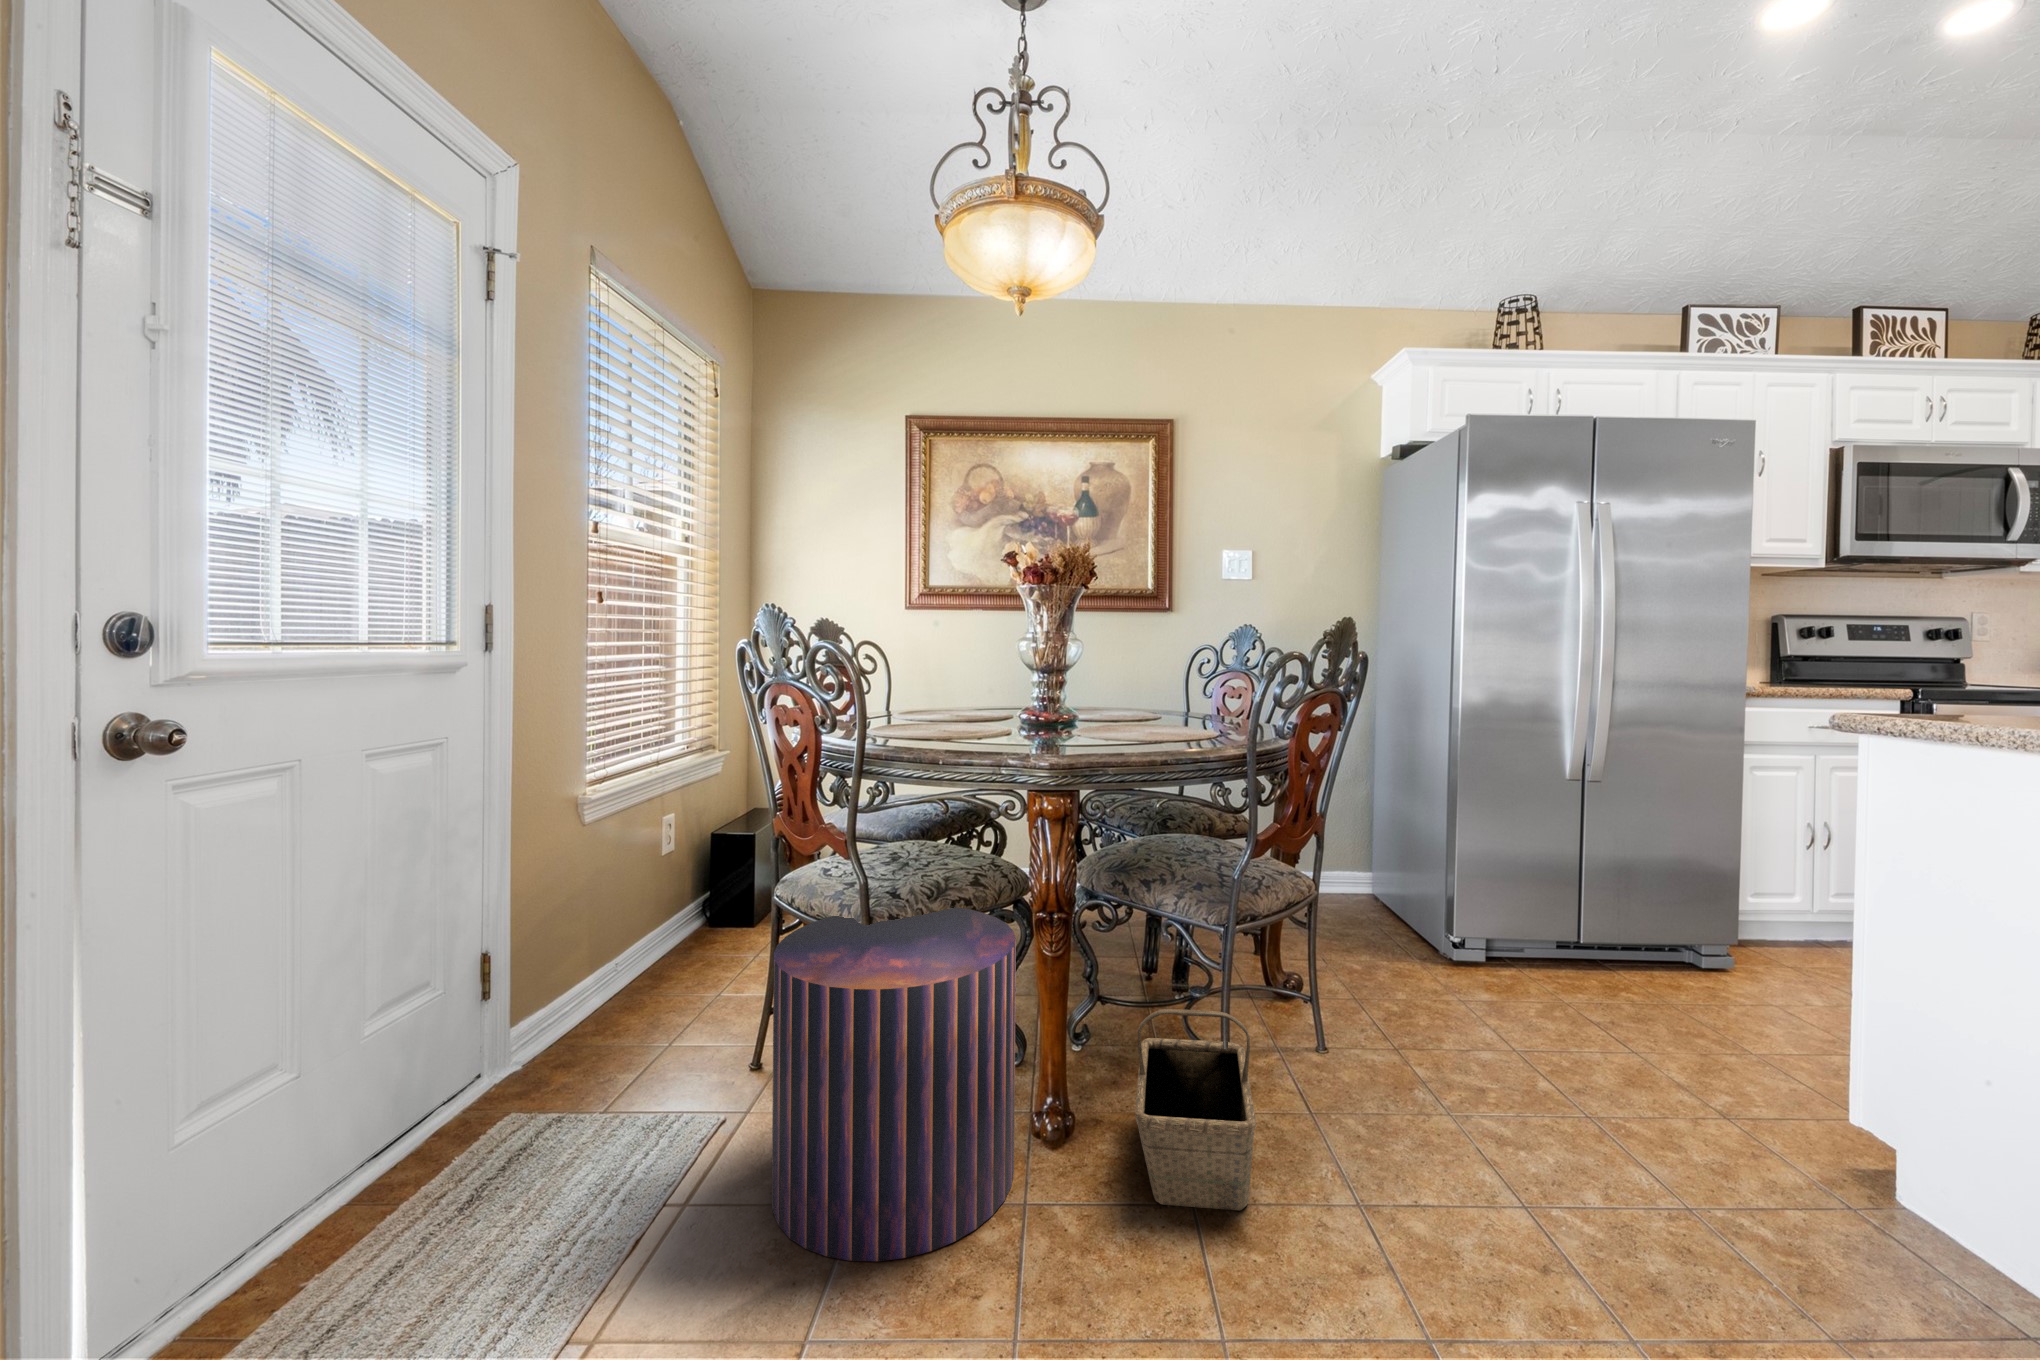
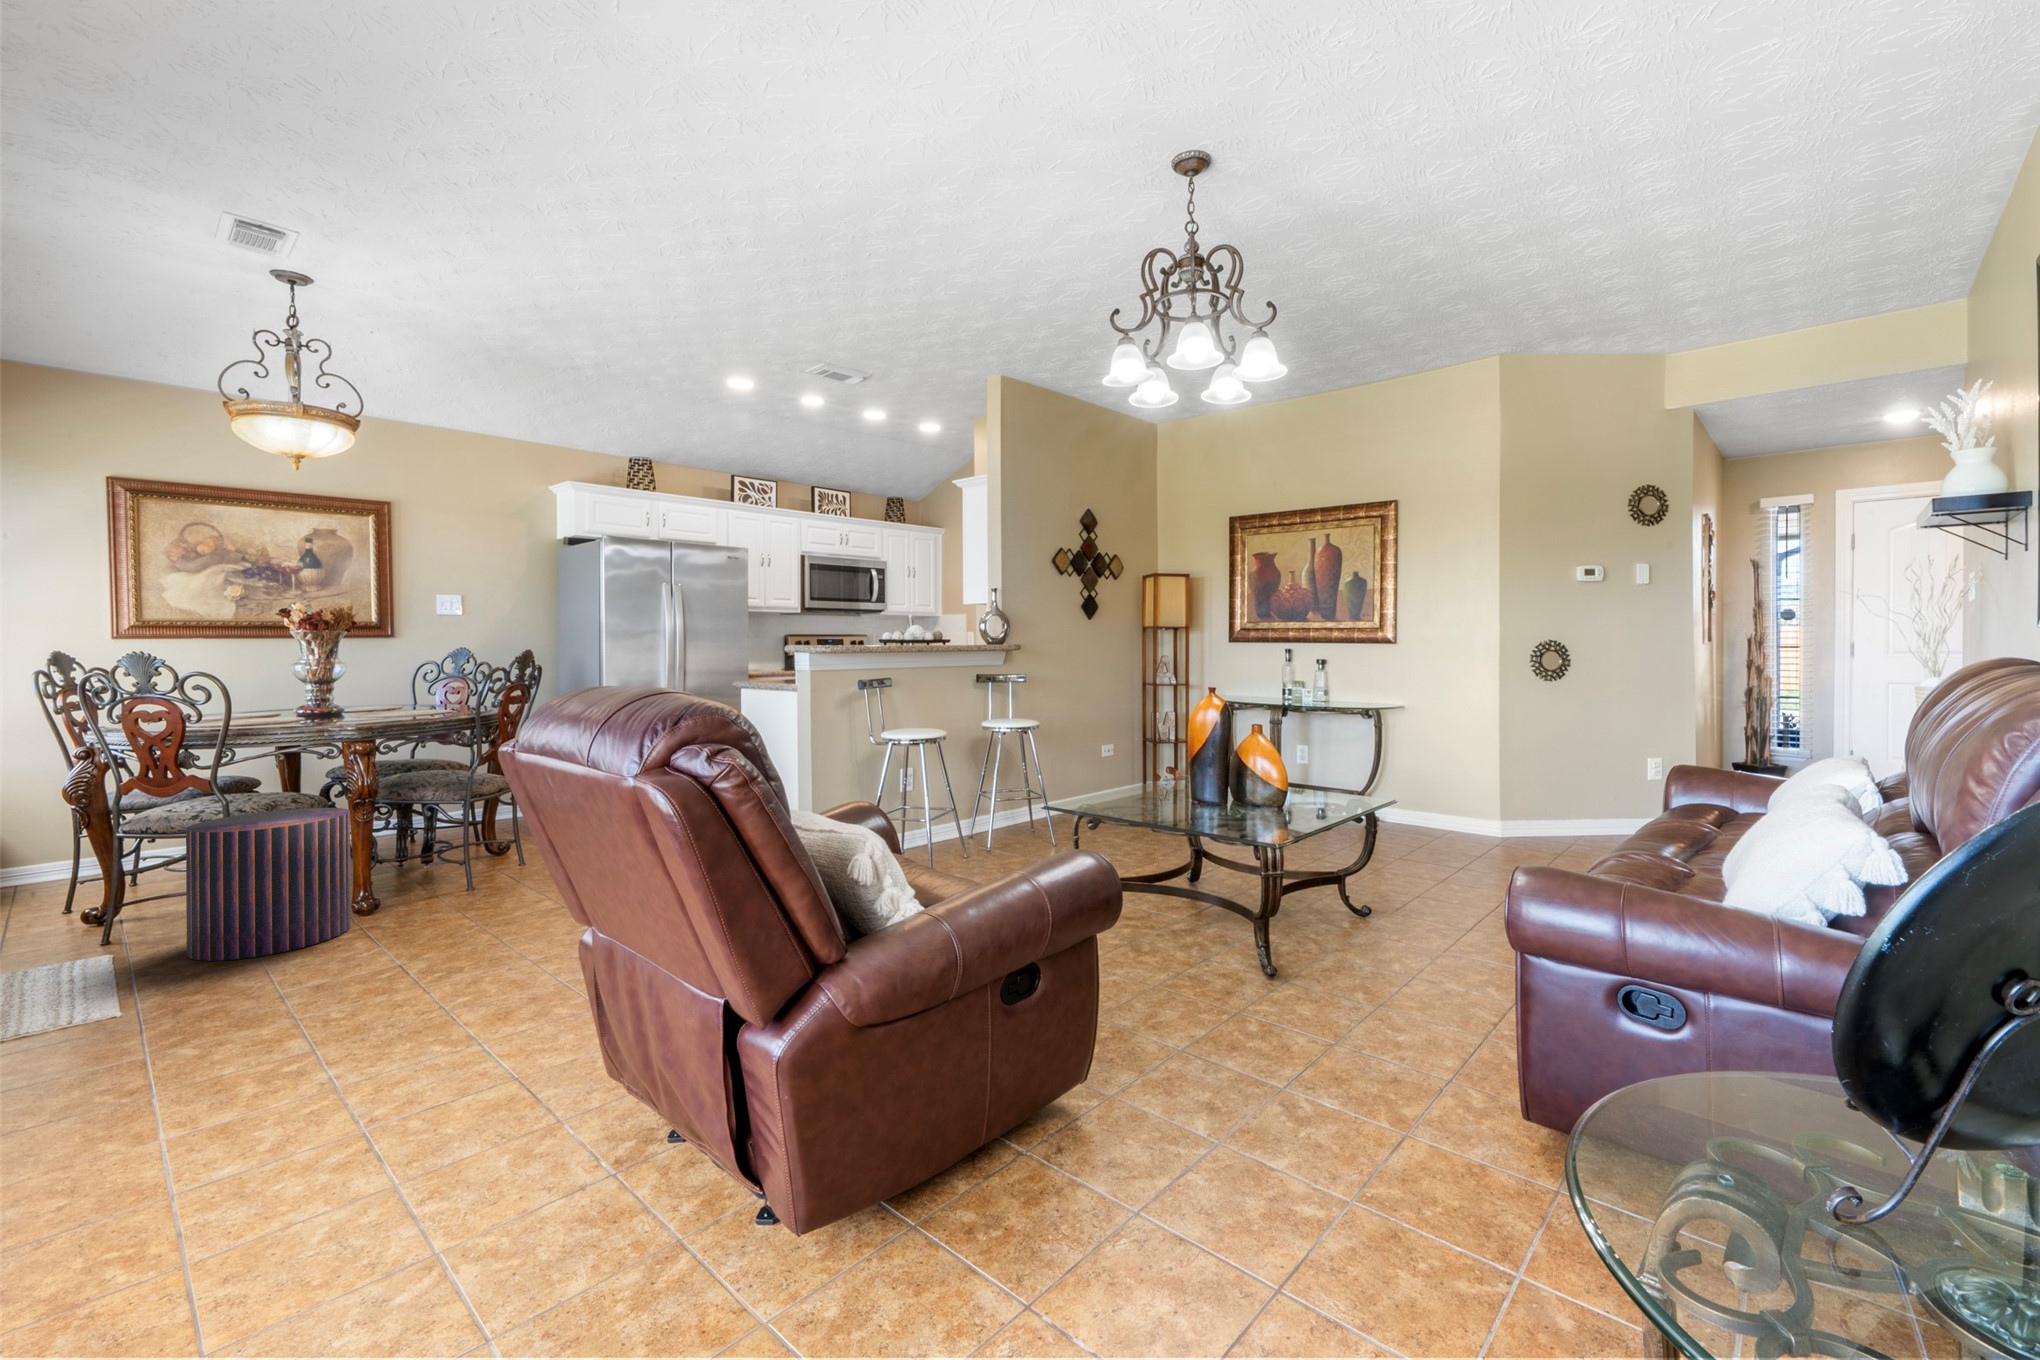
basket: present [1135,1009,1256,1210] -> none [417,830,489,911]

